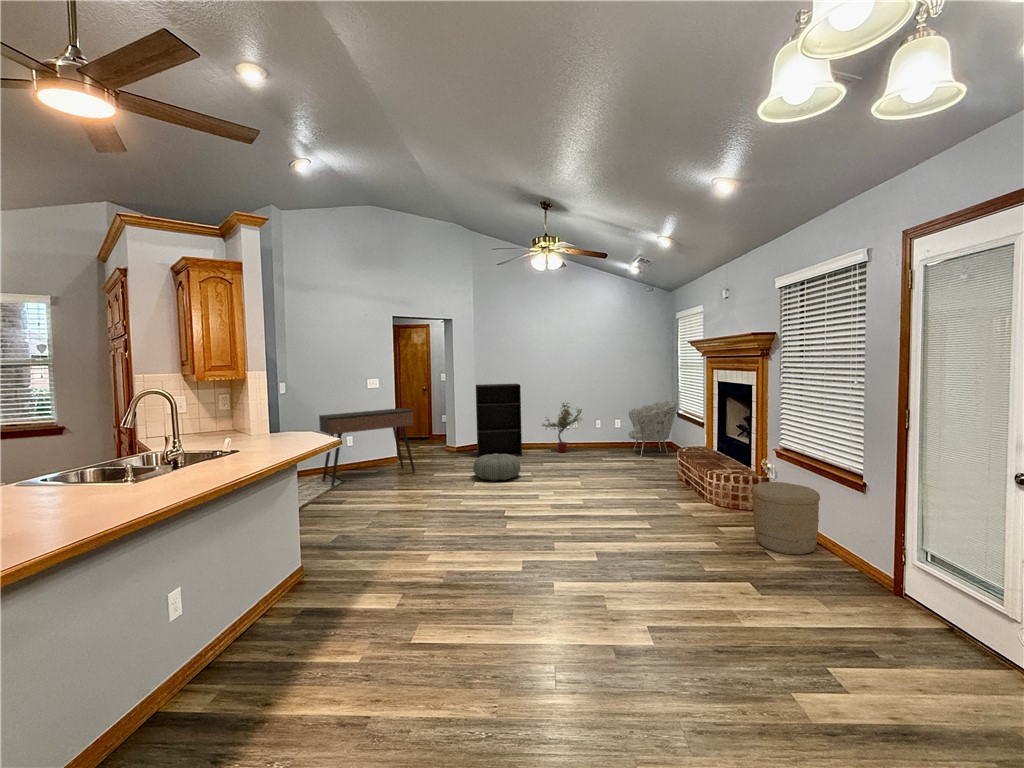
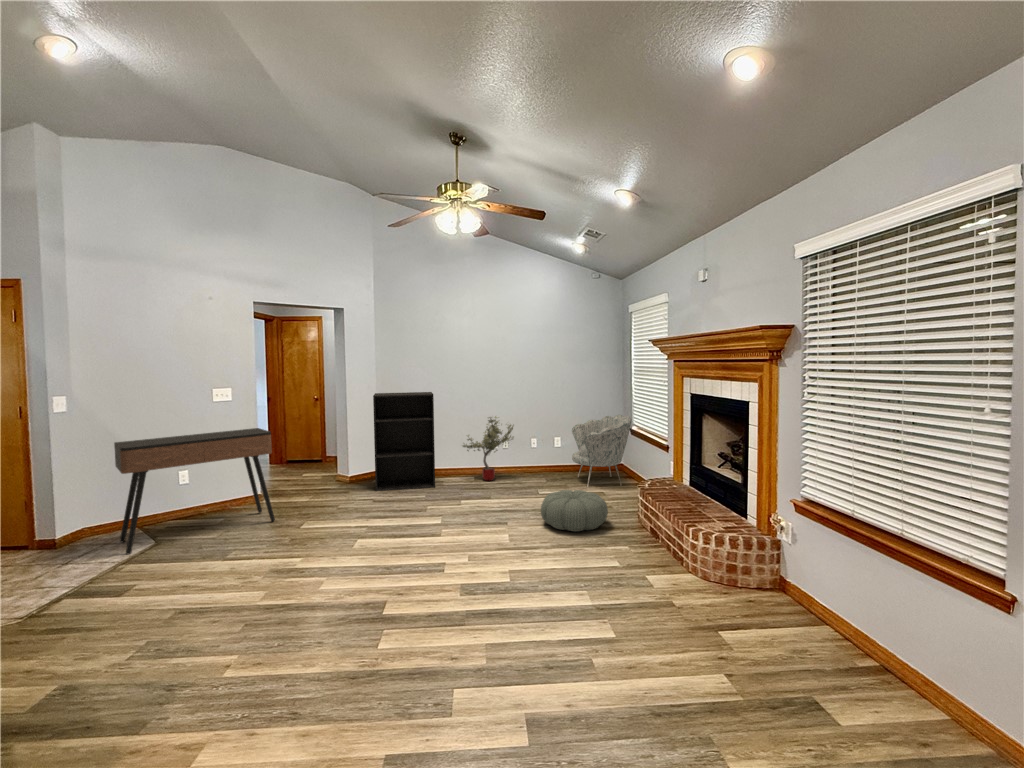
pouf: present [473,454,520,481] -> present [541,490,608,532]
woven basket: present [752,482,820,555] -> none [781,564,900,703]

